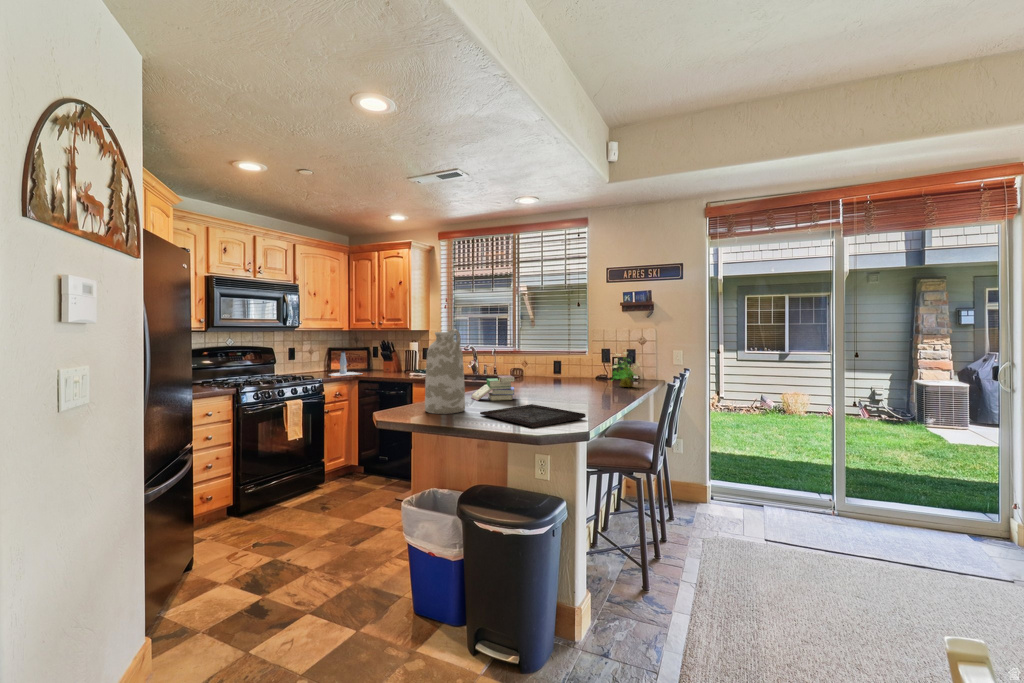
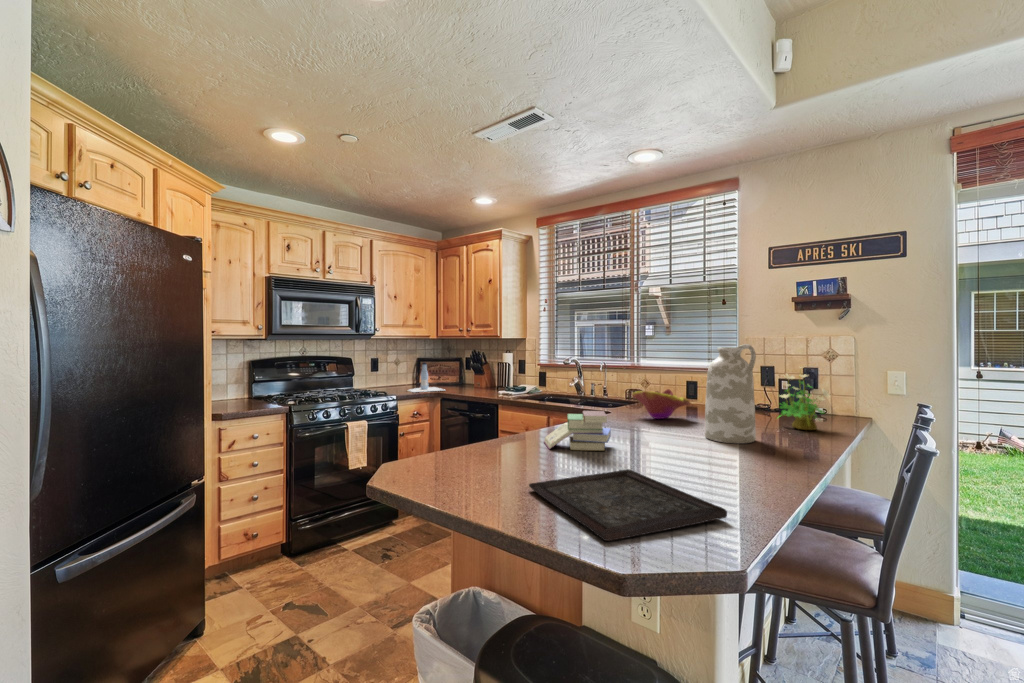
vase: present [425,329,465,414] -> present [705,344,756,443]
decorative bowl: none [520,365,559,385] -> present [632,389,690,419]

